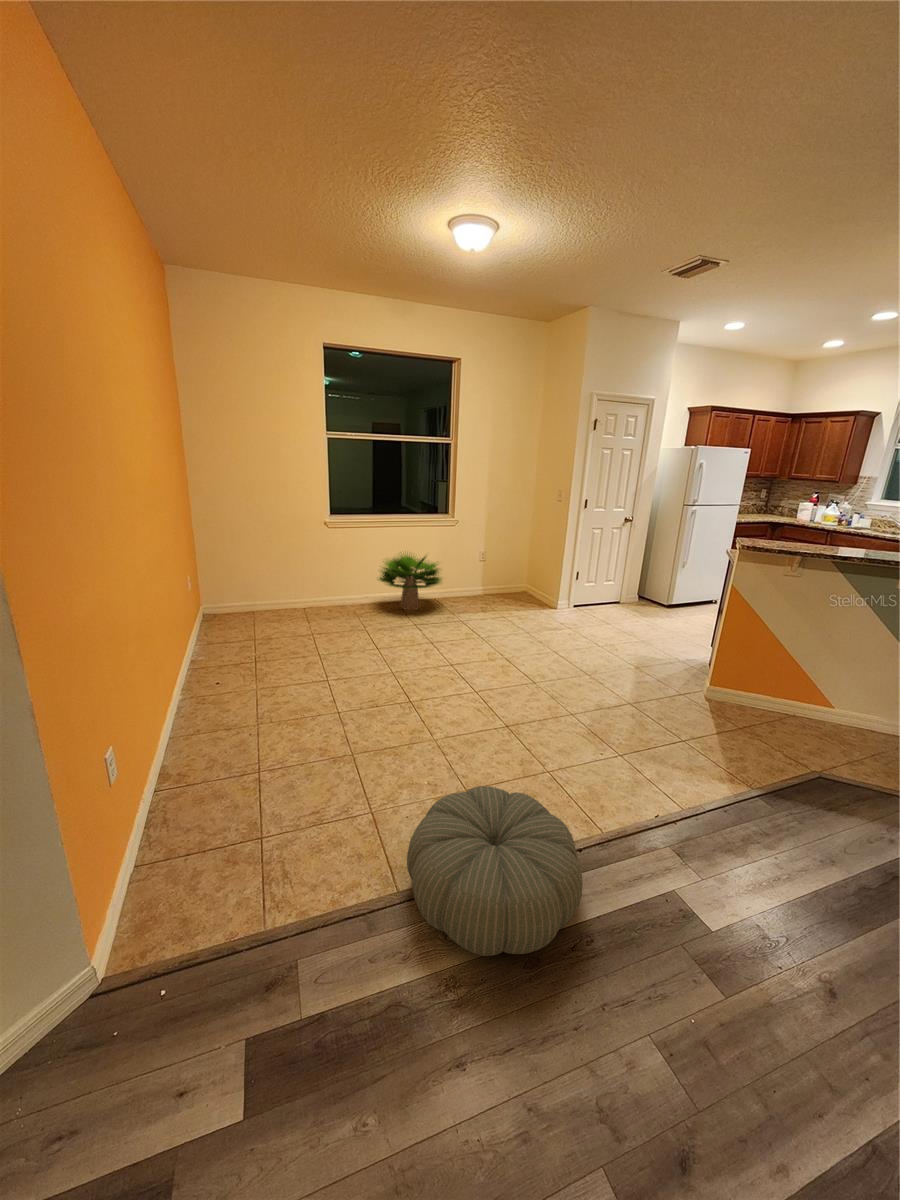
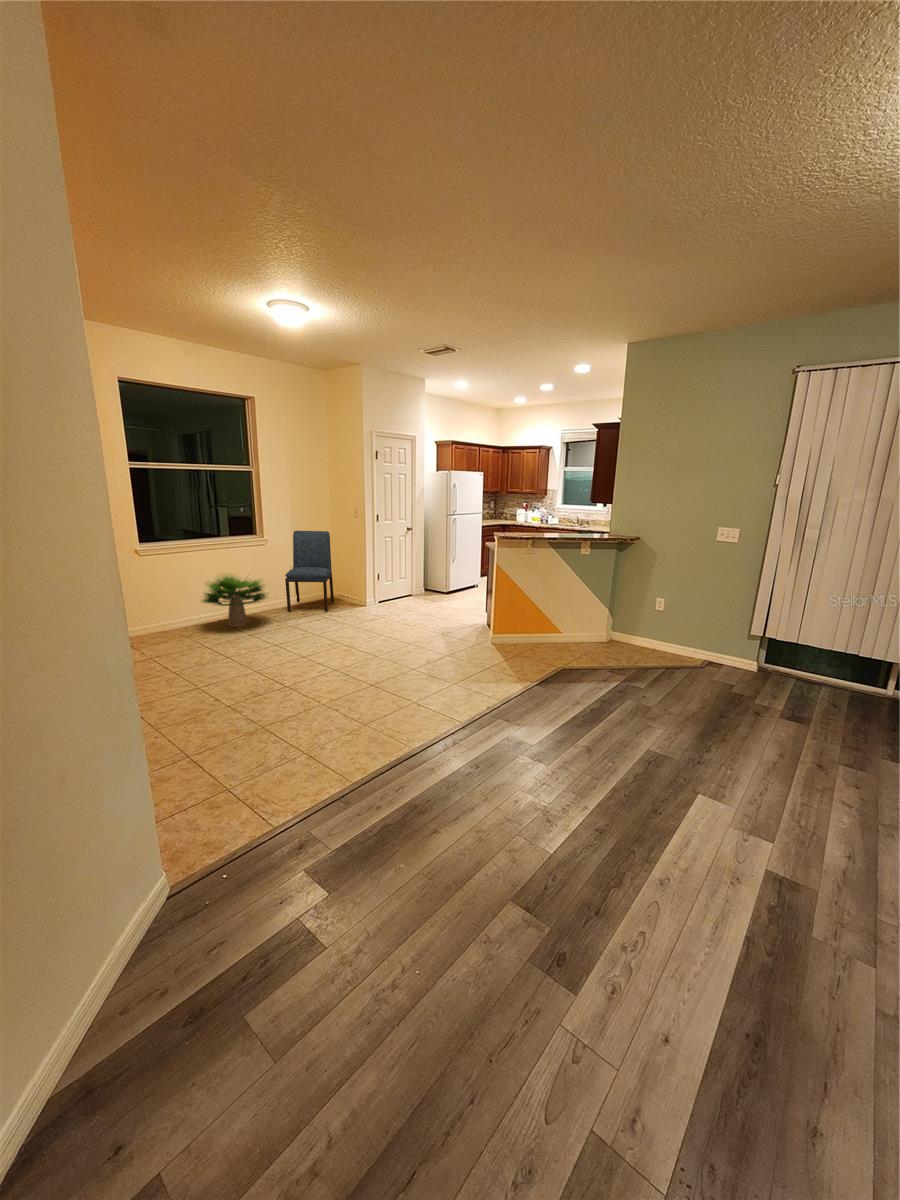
dining chair: none [465,512,525,608] -> present [285,531,334,612]
pouf: present [407,786,583,956] -> none [354,707,468,795]

